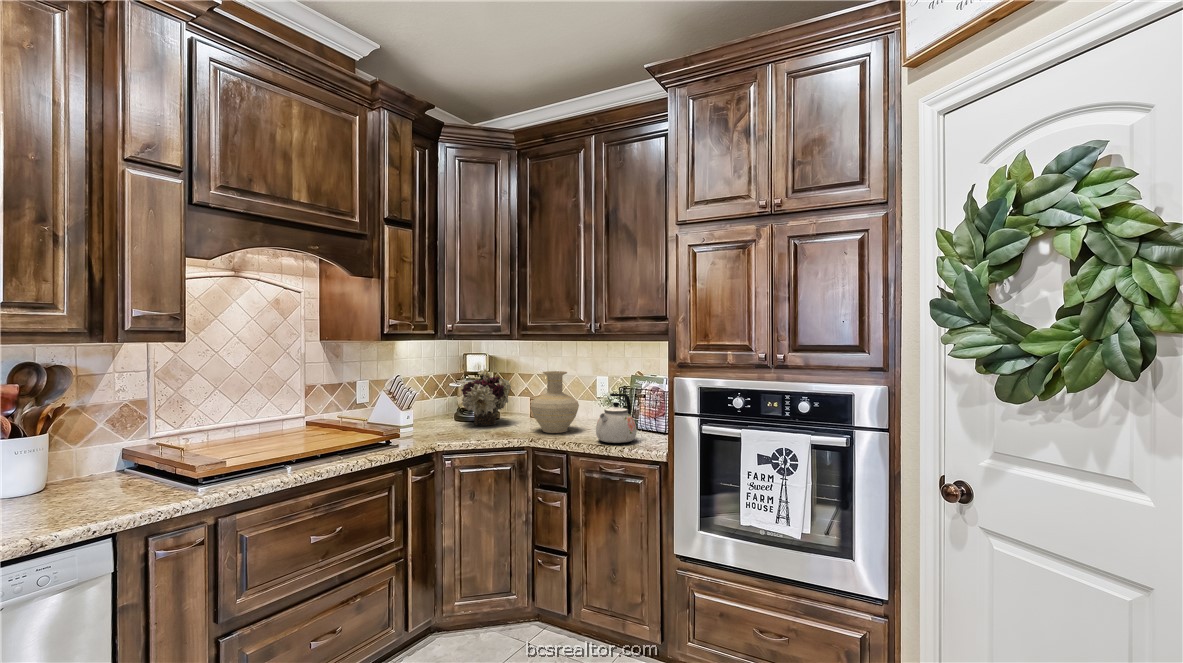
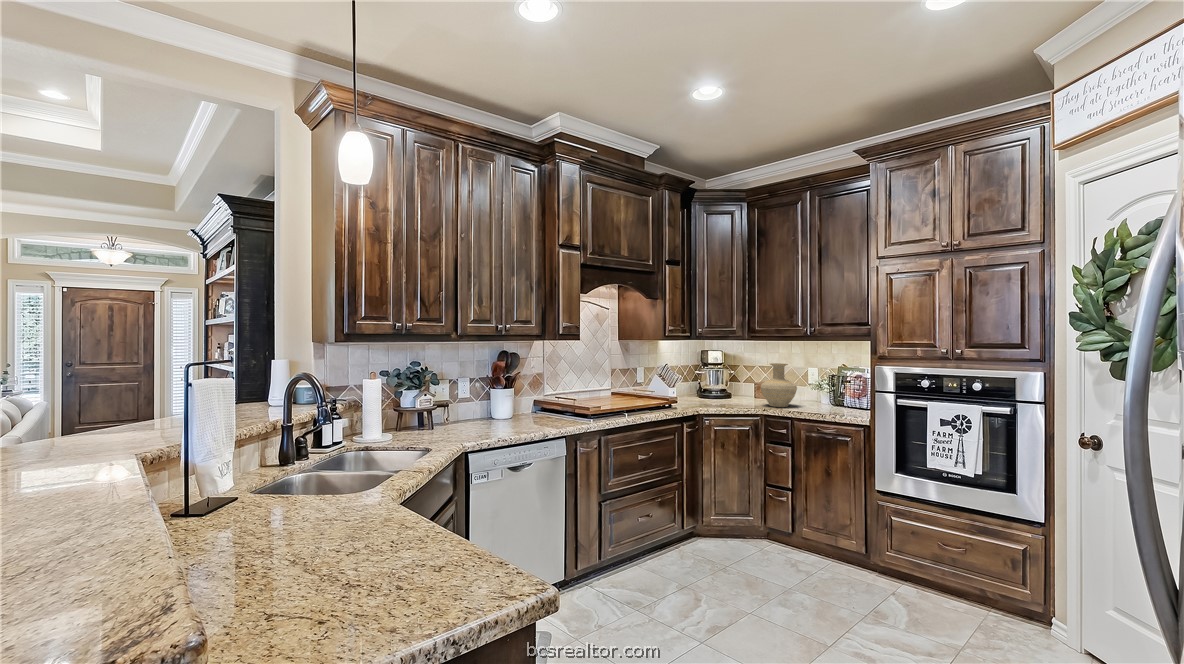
flower arrangement: present [461,369,511,426] -> none [707,361,743,401]
kettle: present [596,394,637,443] -> none [813,379,845,413]

